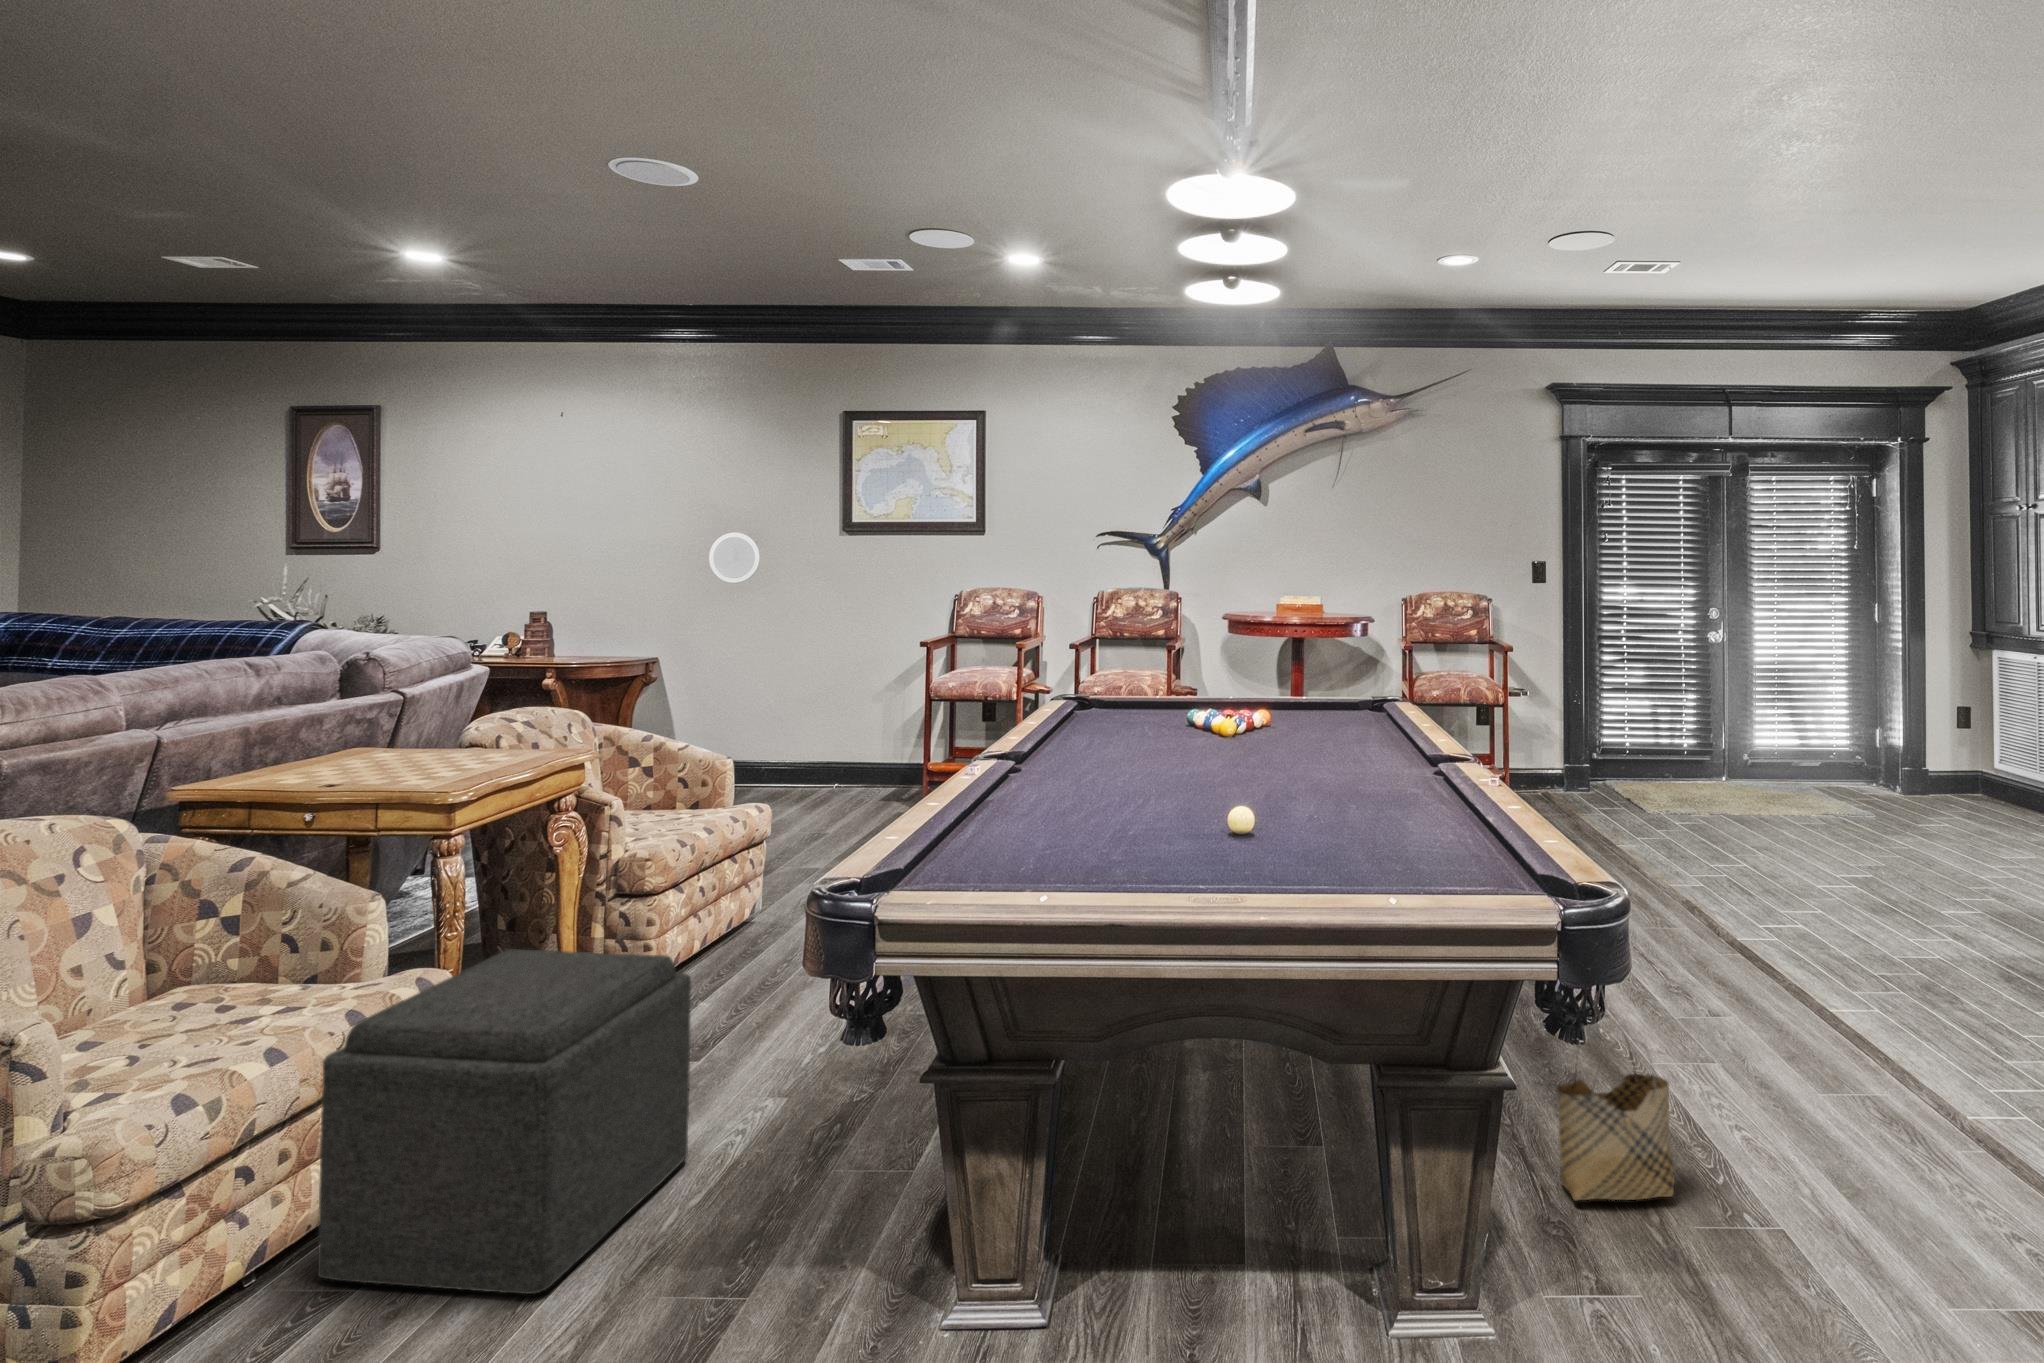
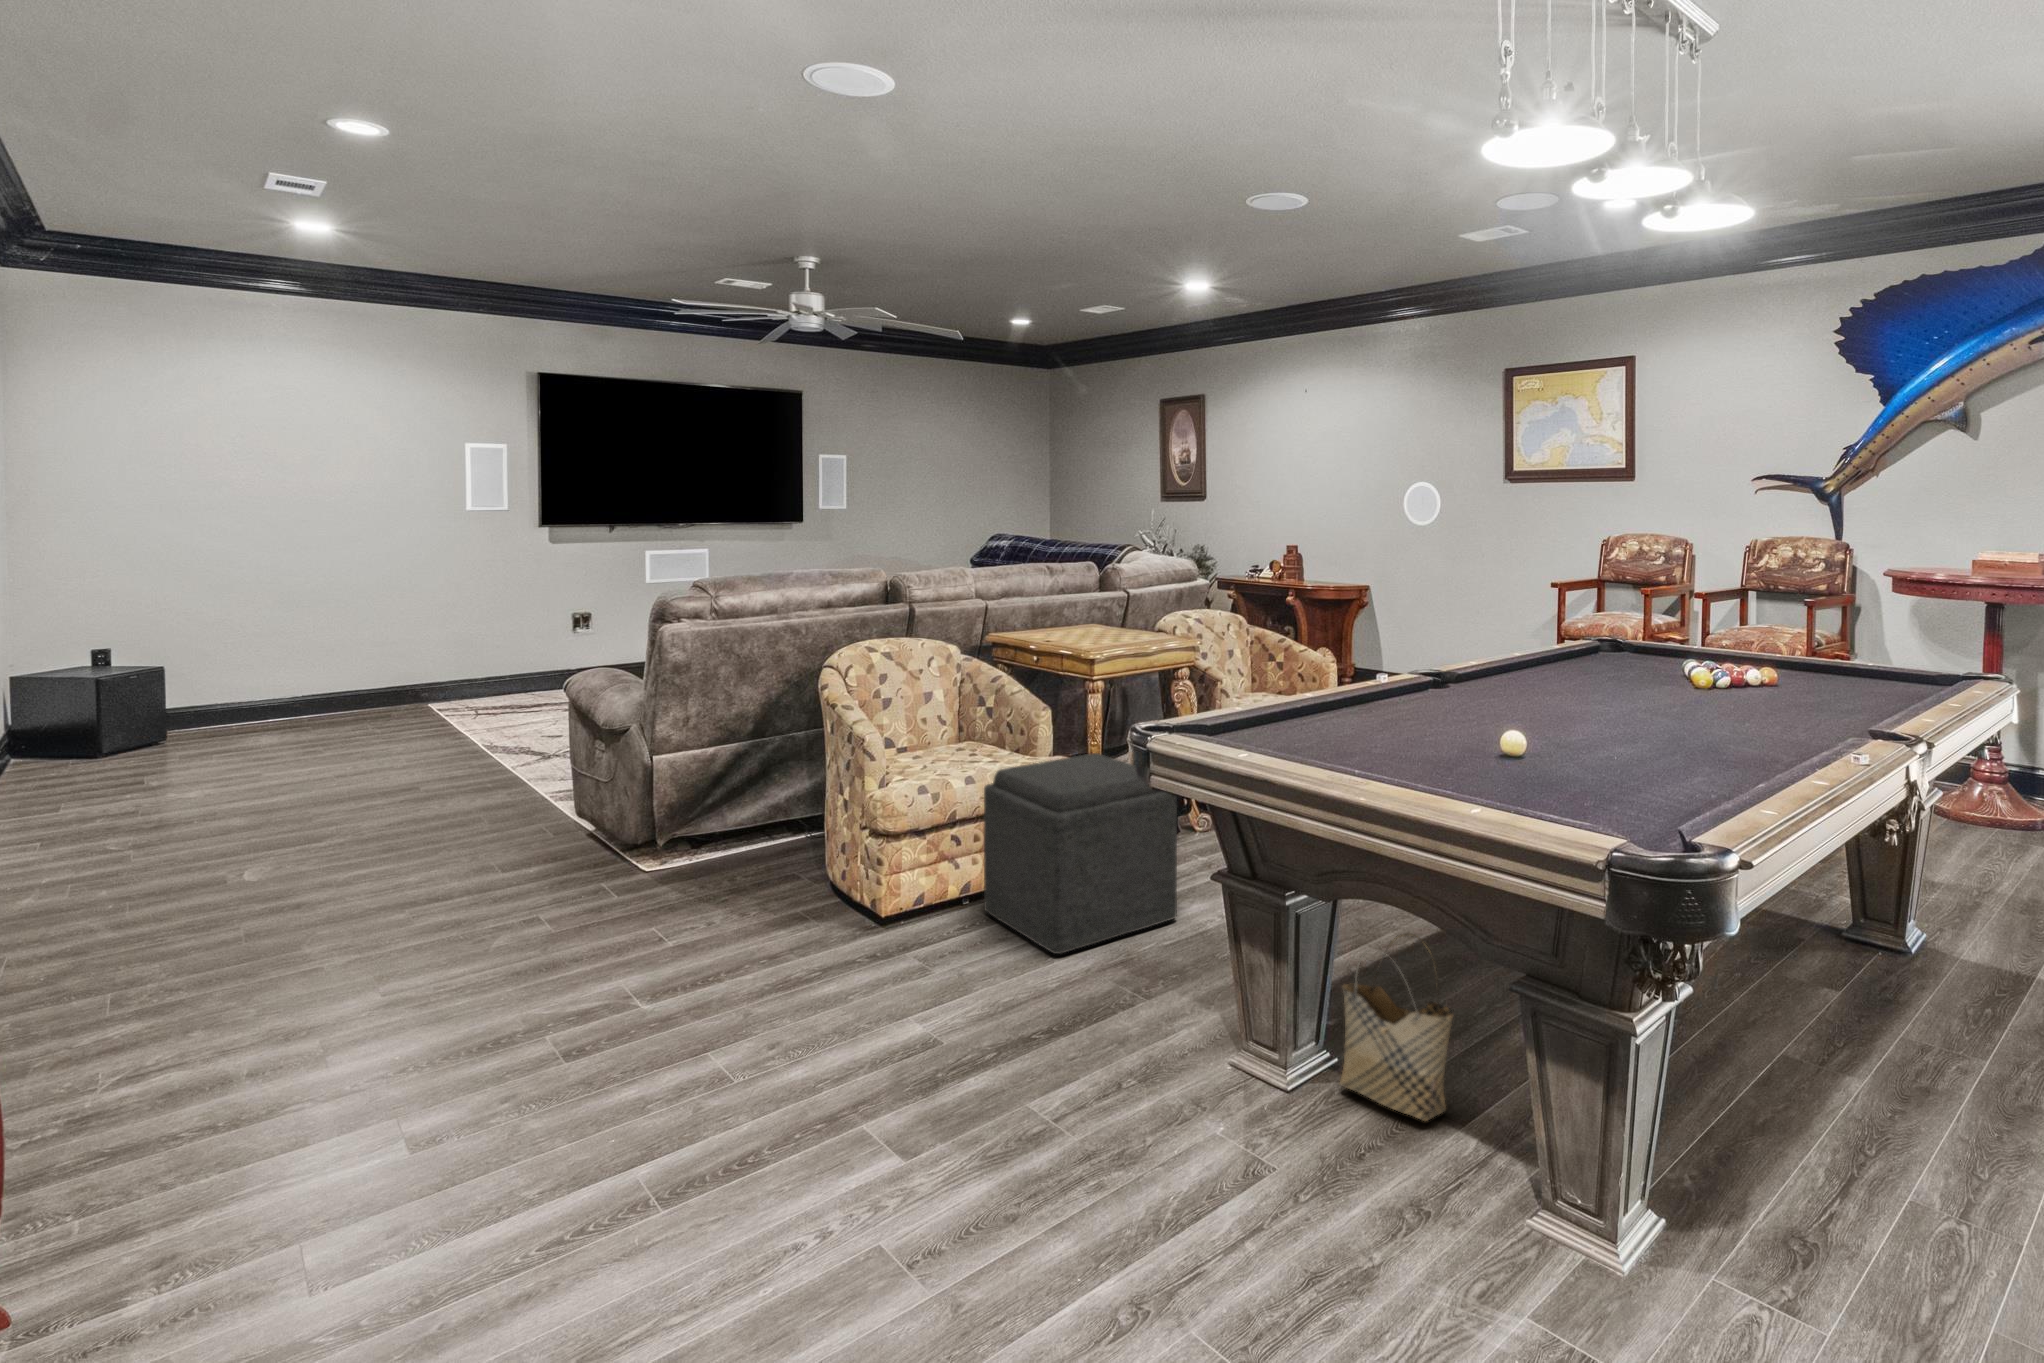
woven basket: present [1557,1037,1674,1201] -> present [1340,933,1454,1121]

